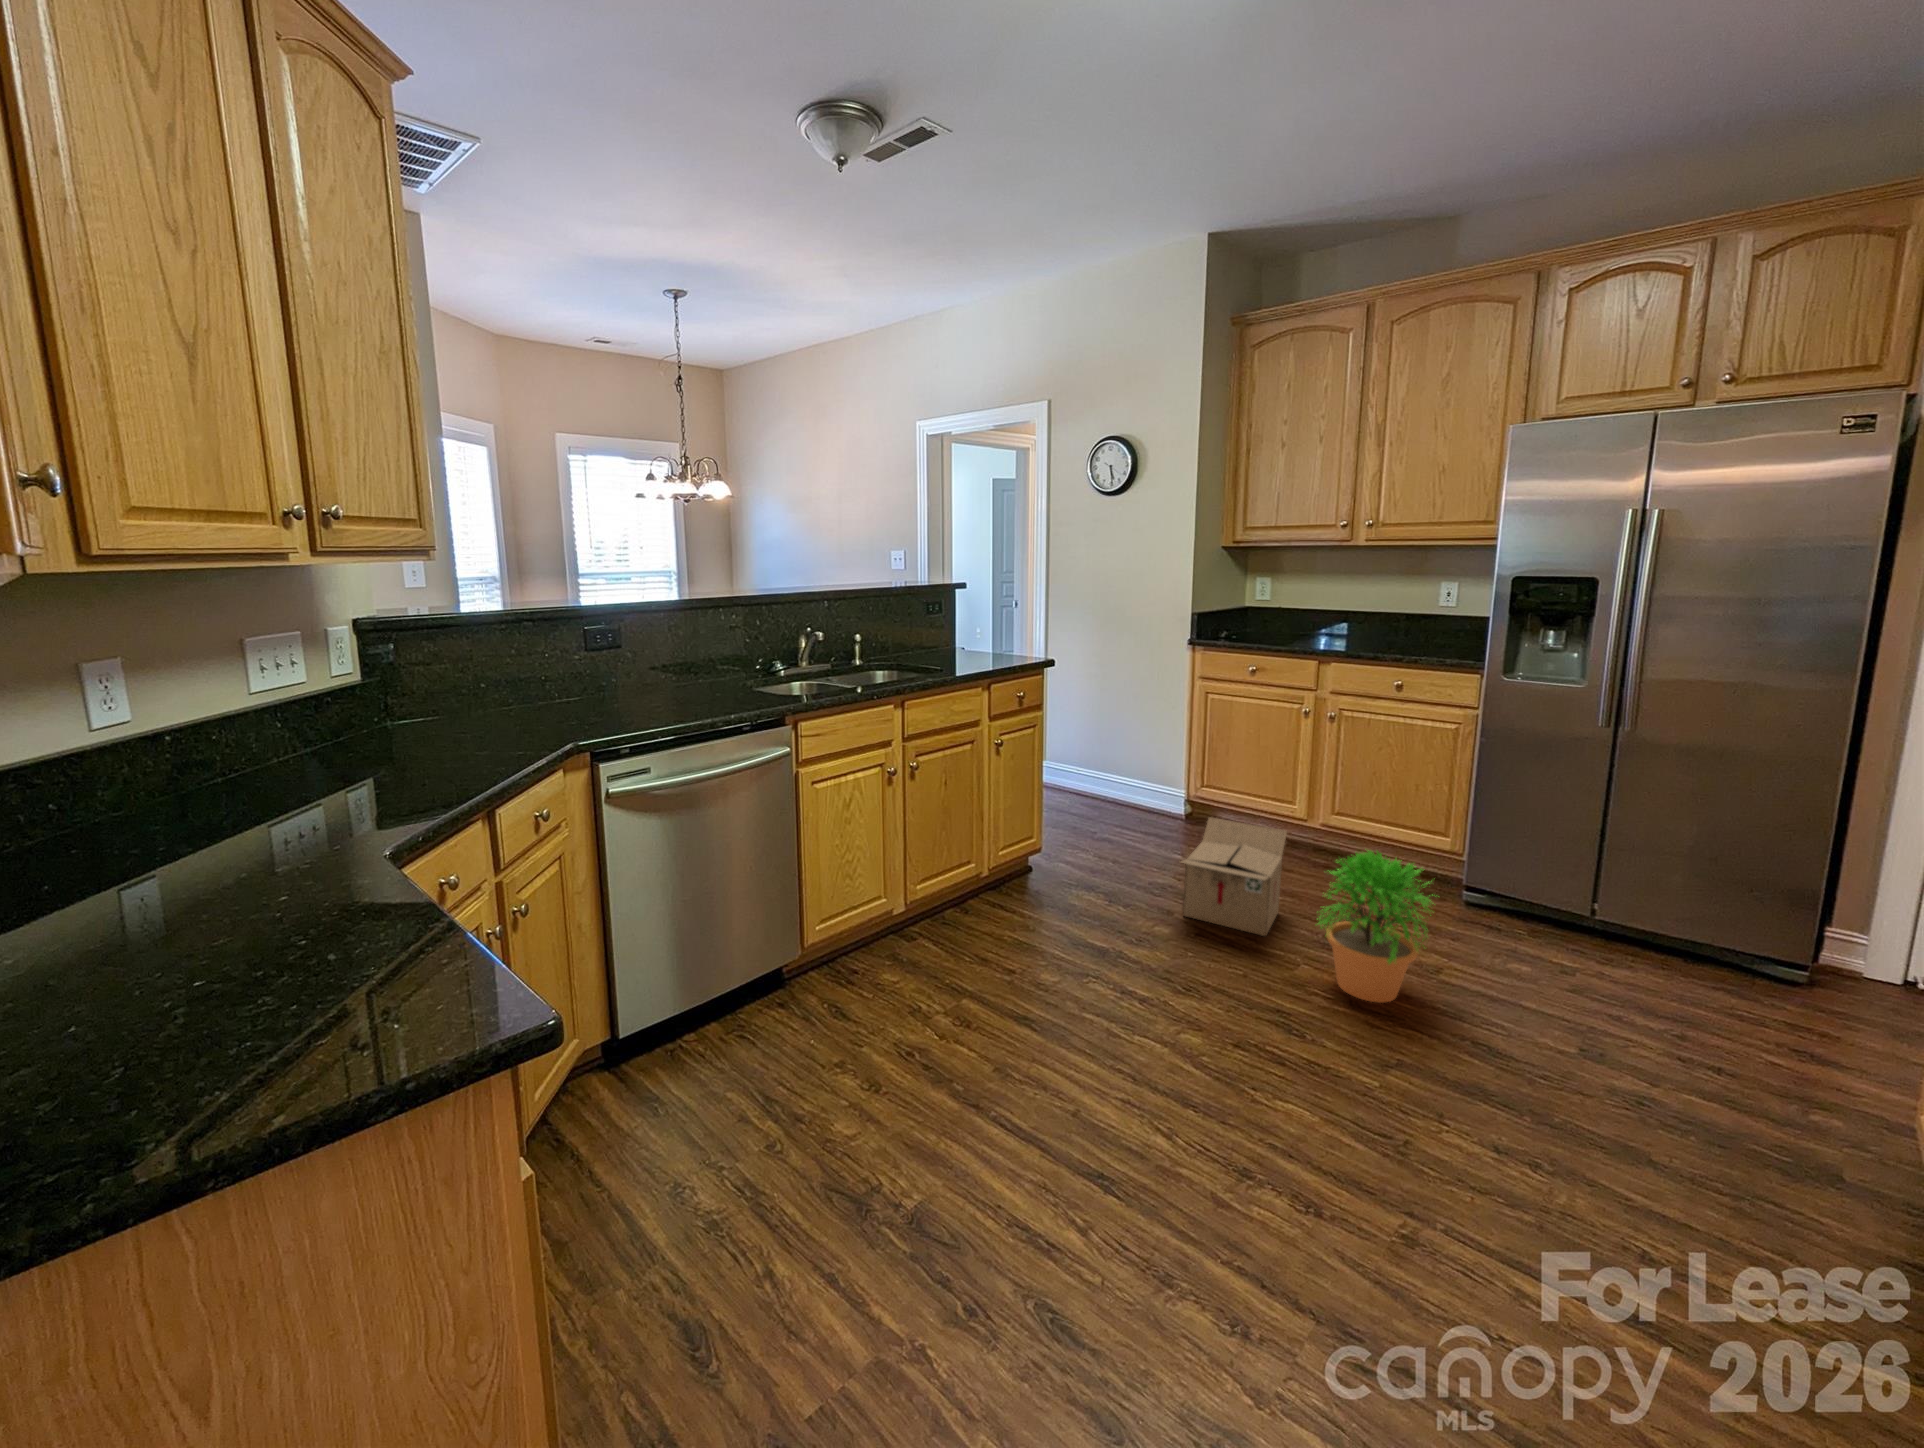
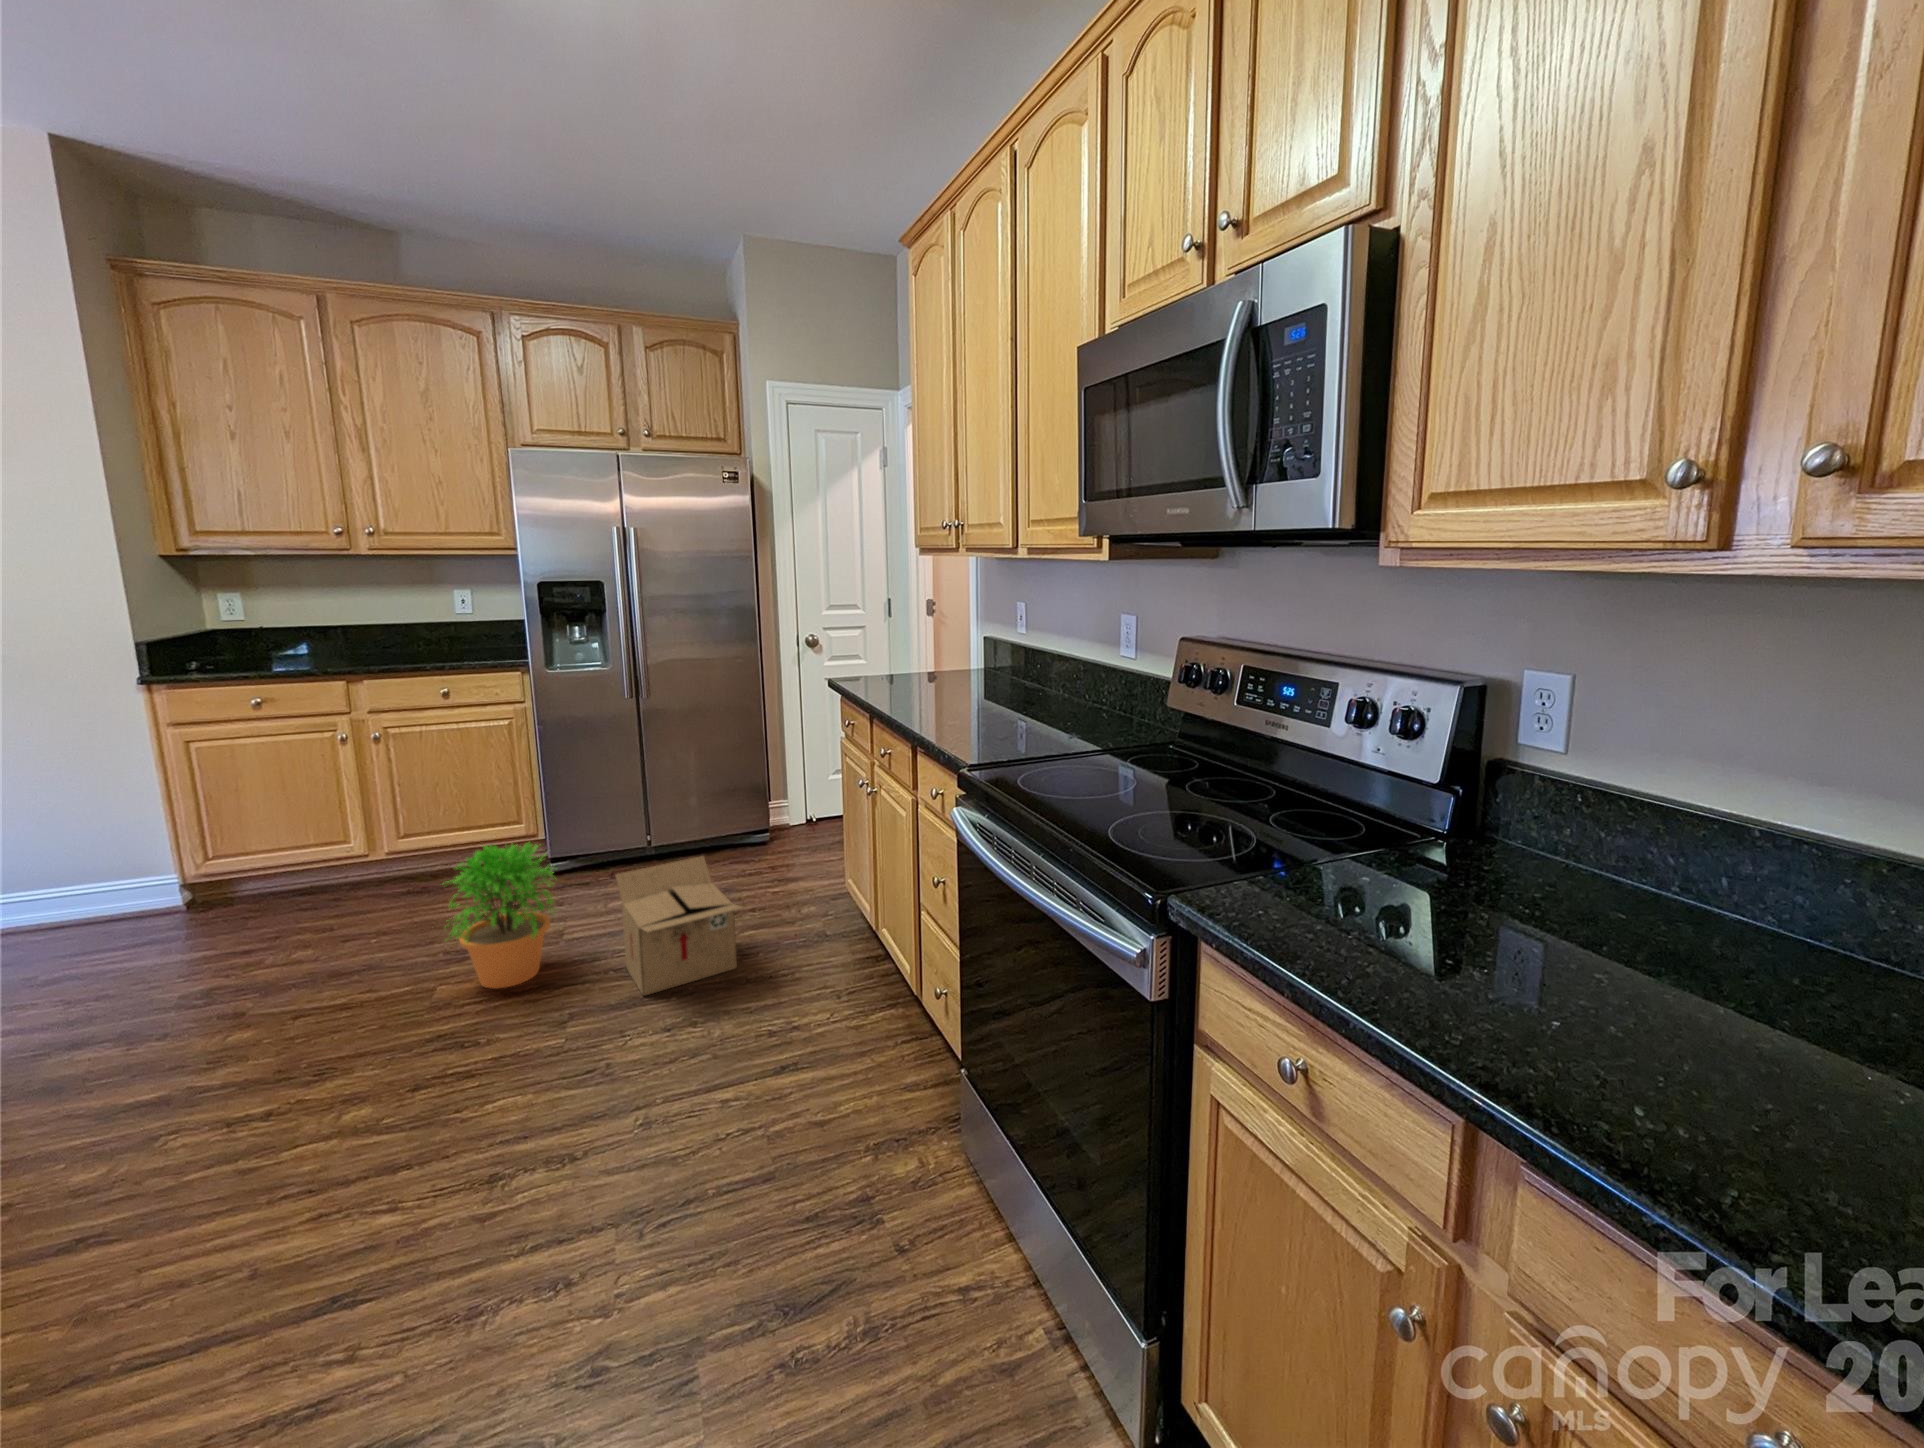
cardboard box: present [1181,817,1287,936] -> present [615,856,742,996]

